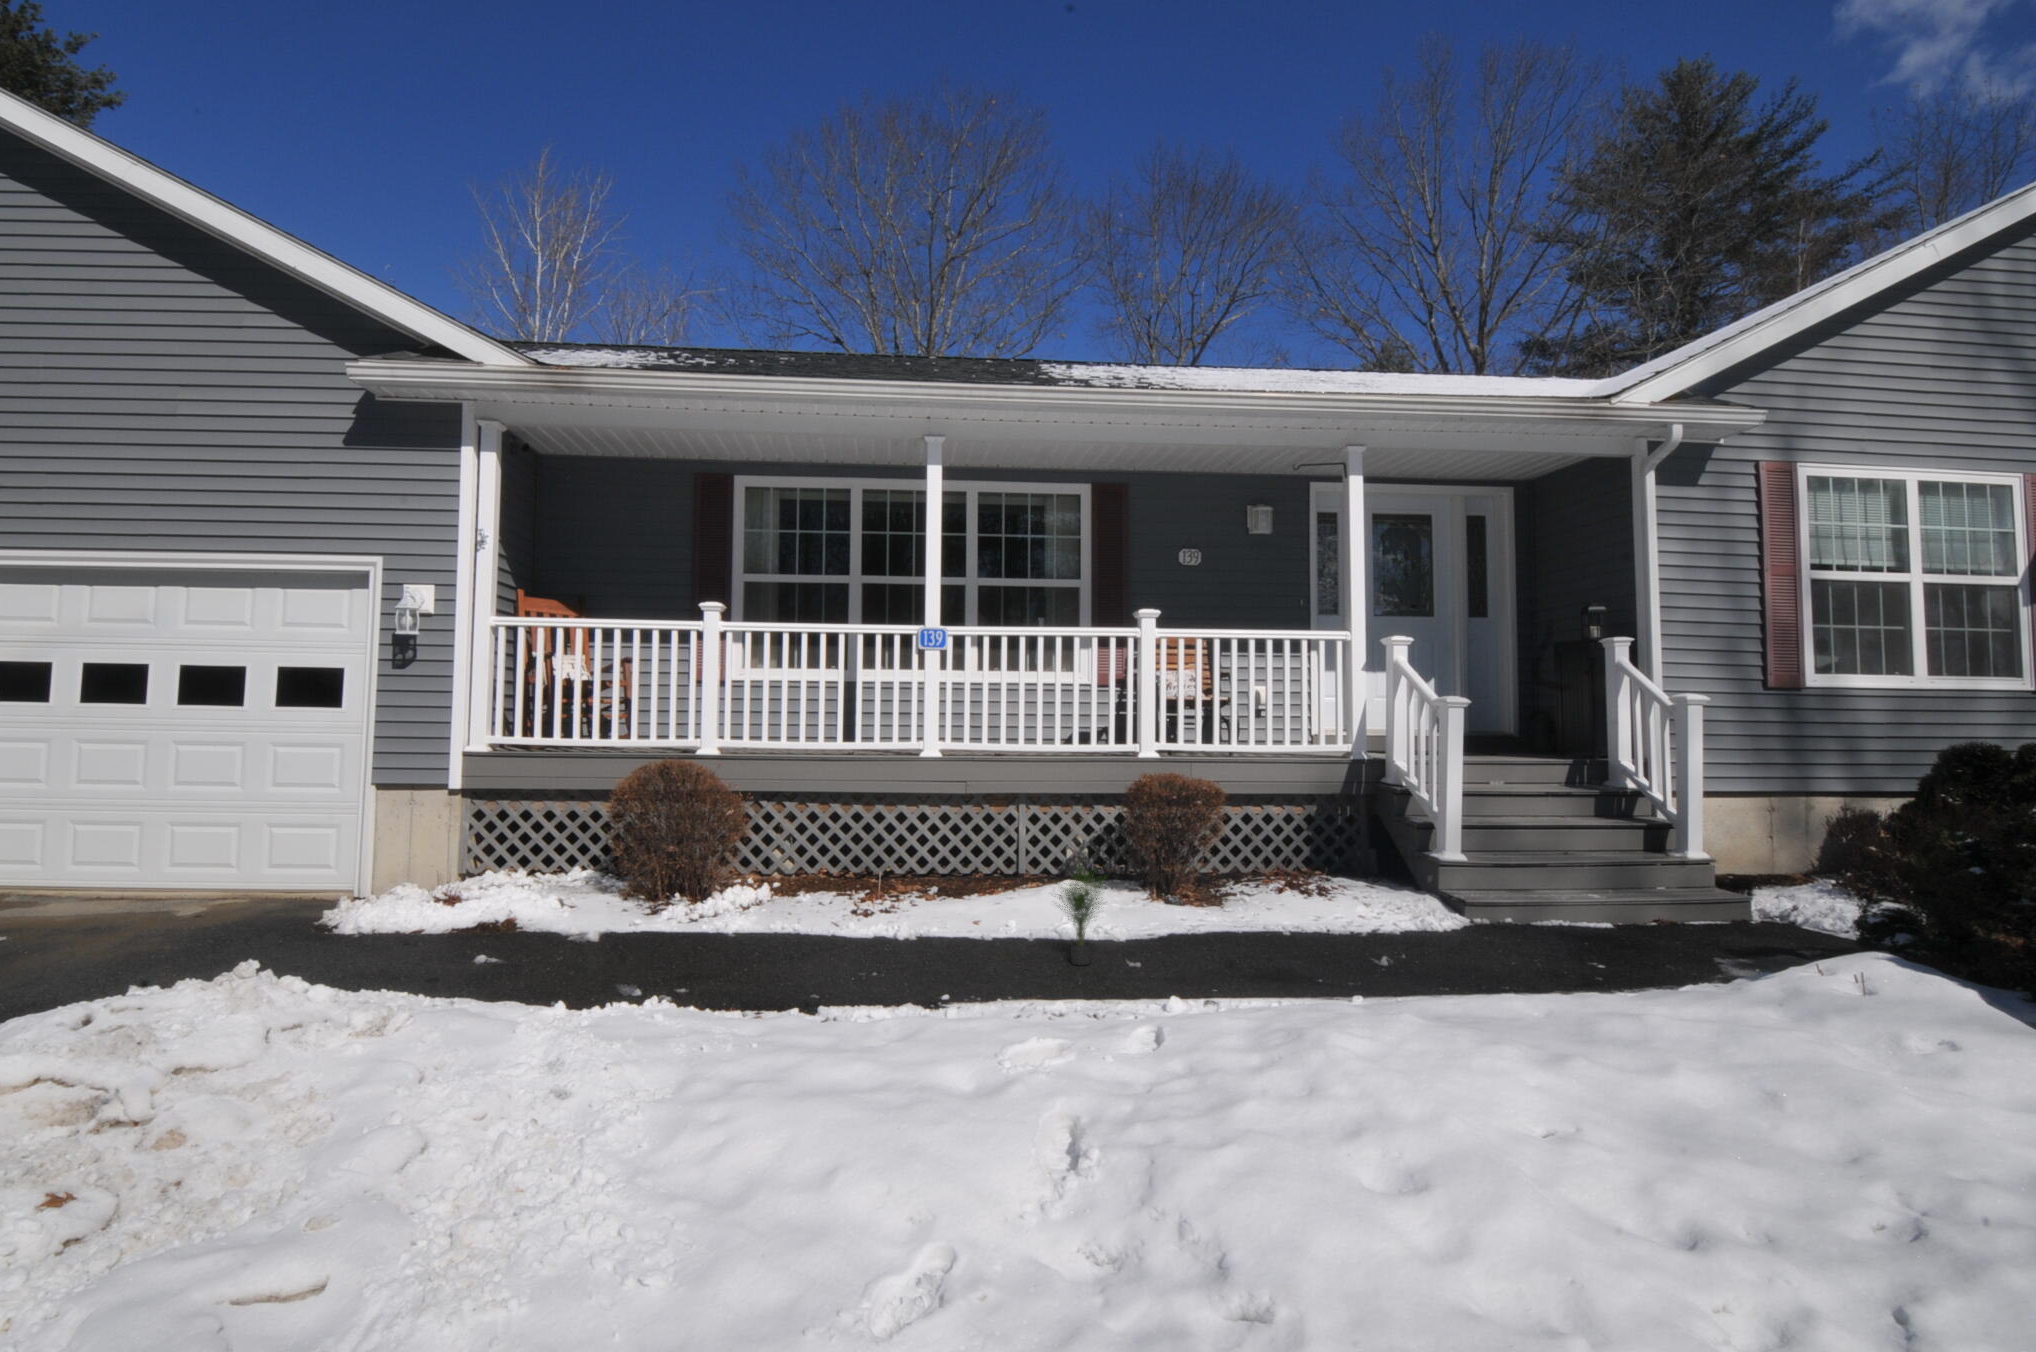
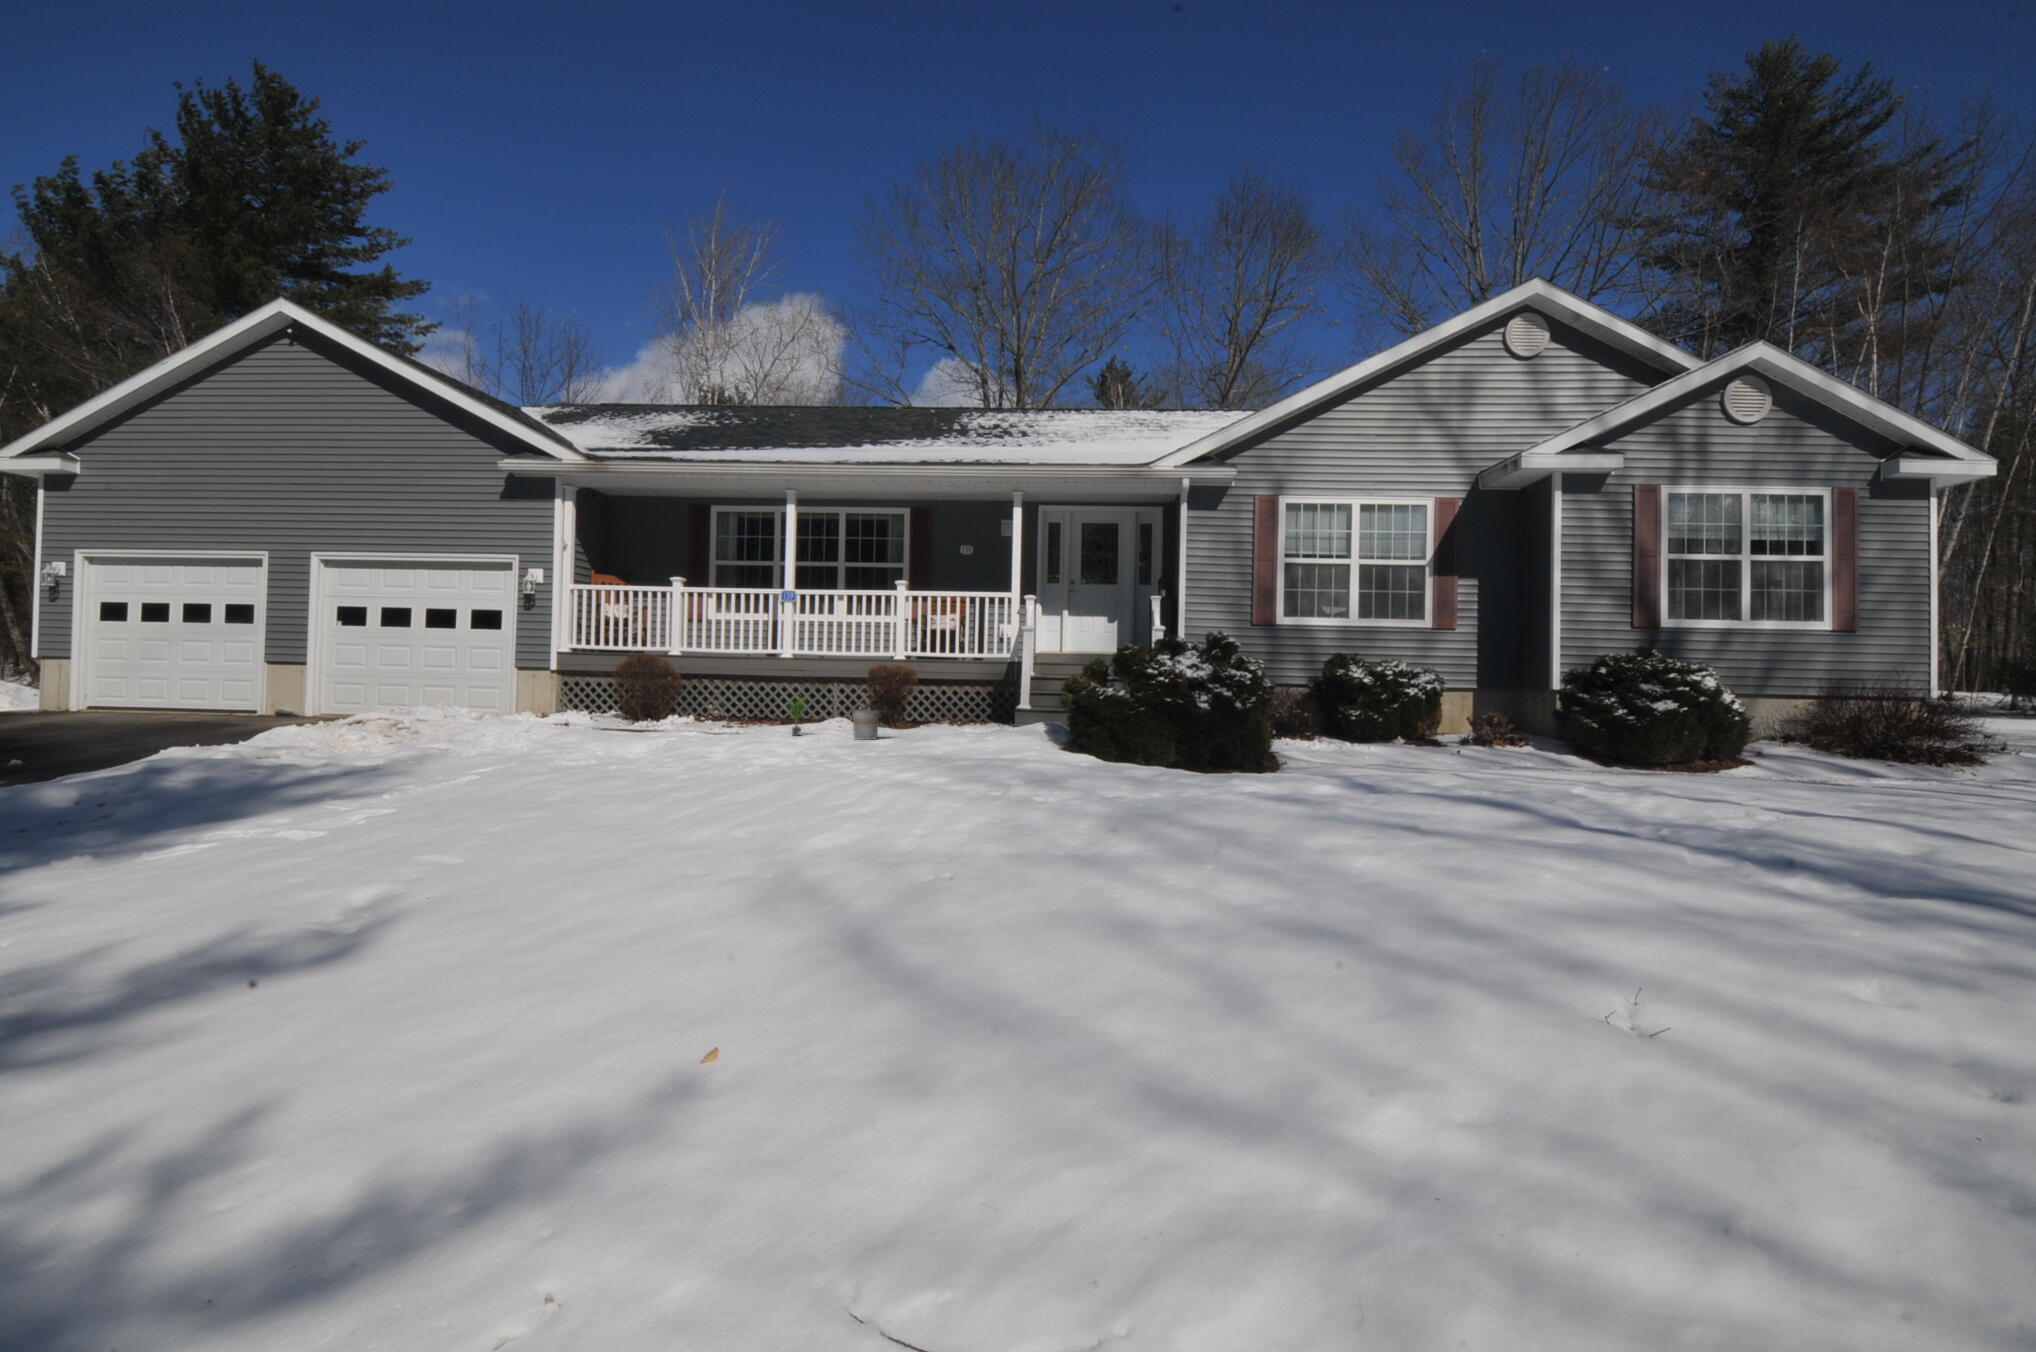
bucket: none [1239,906,1315,988] -> present [851,709,880,740]

